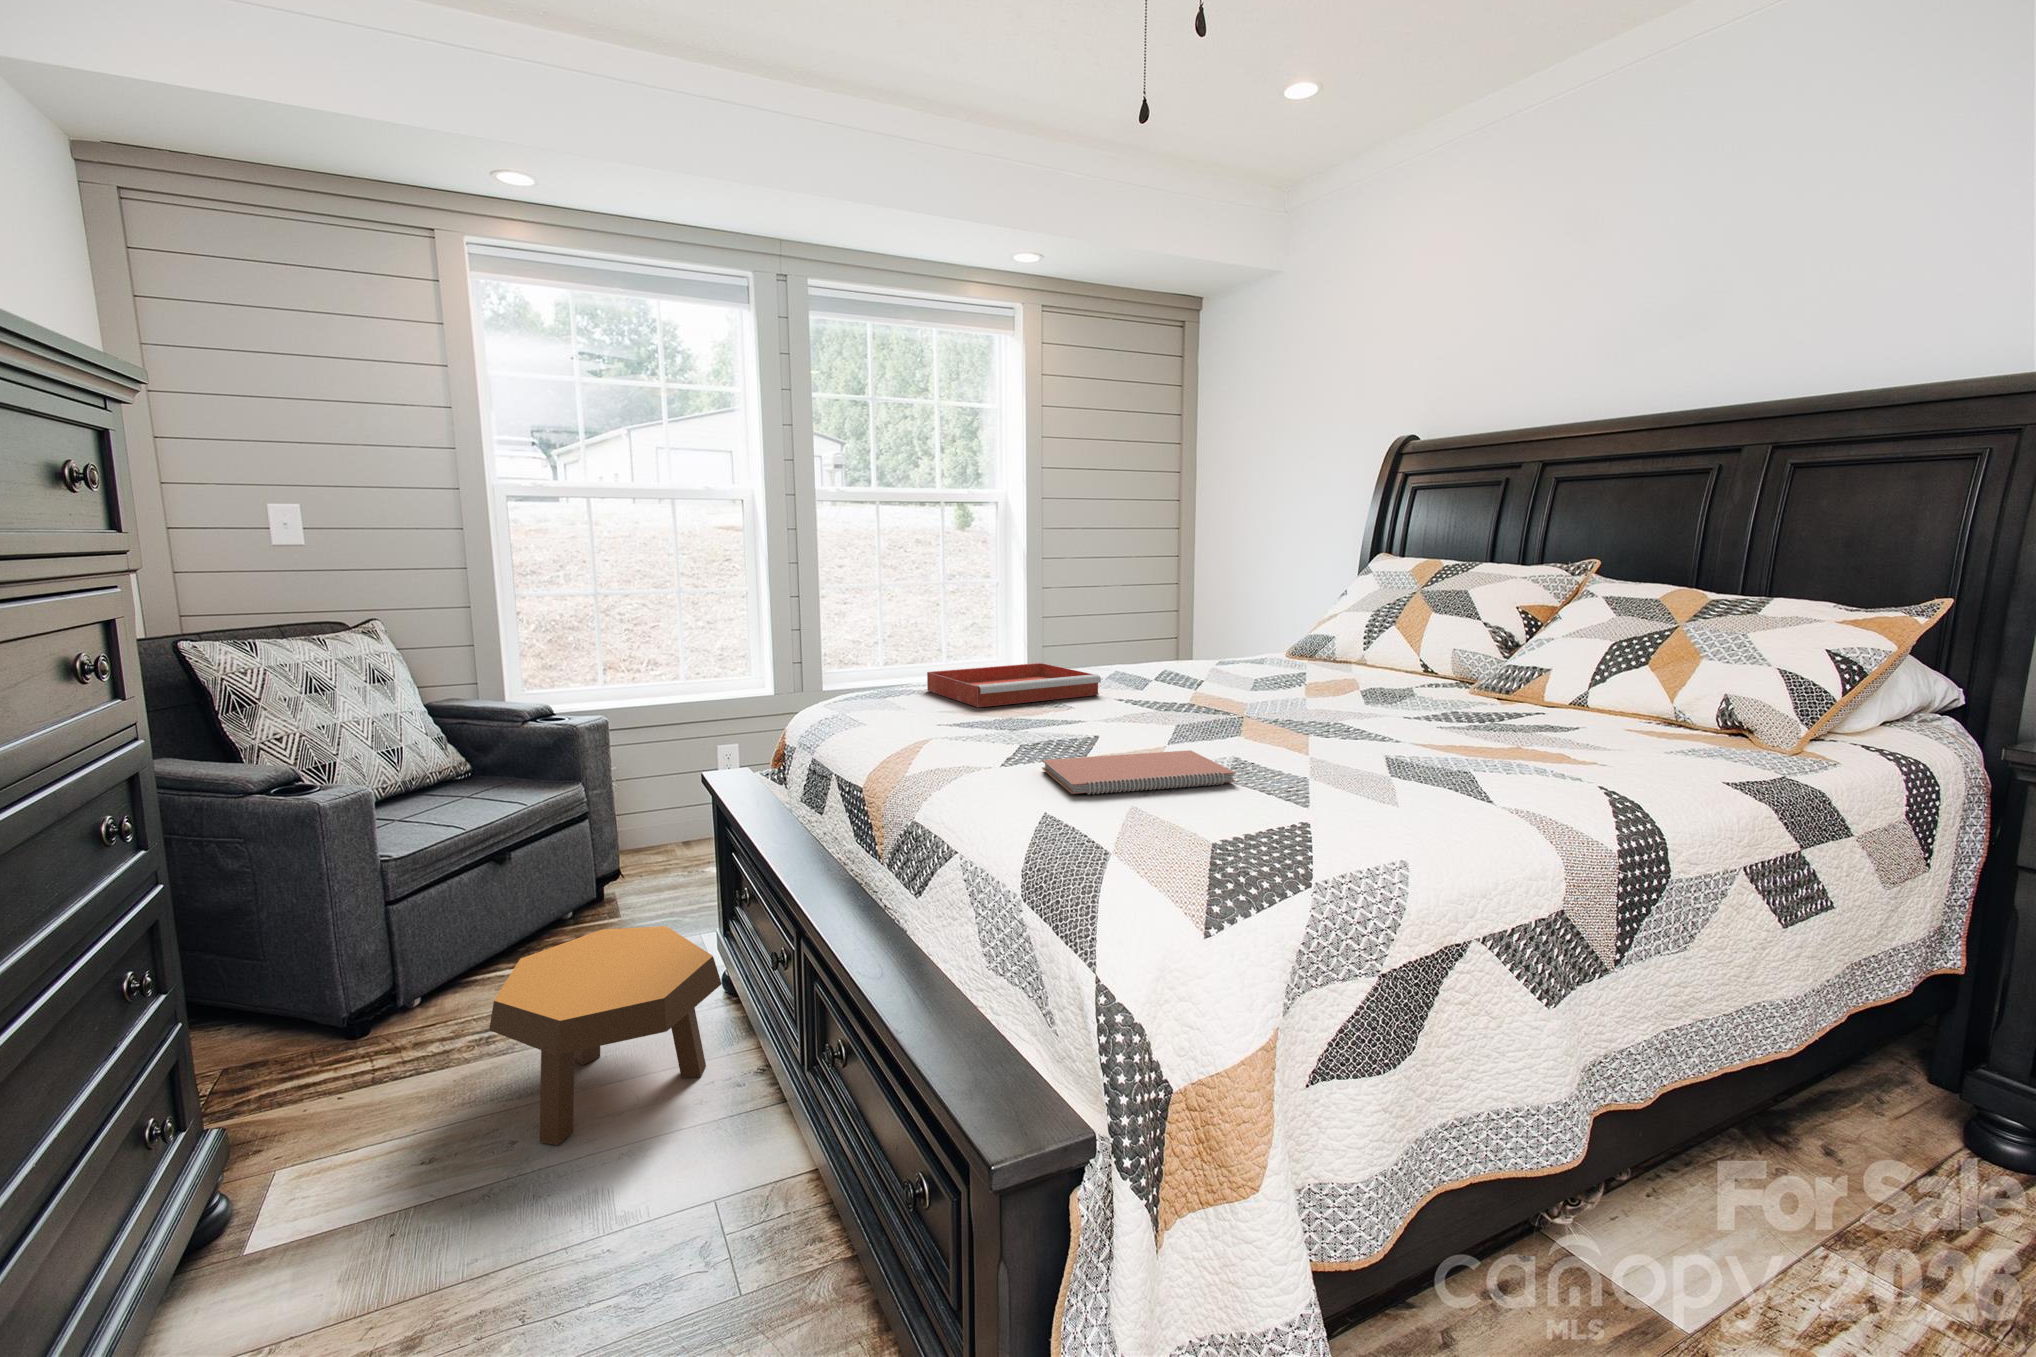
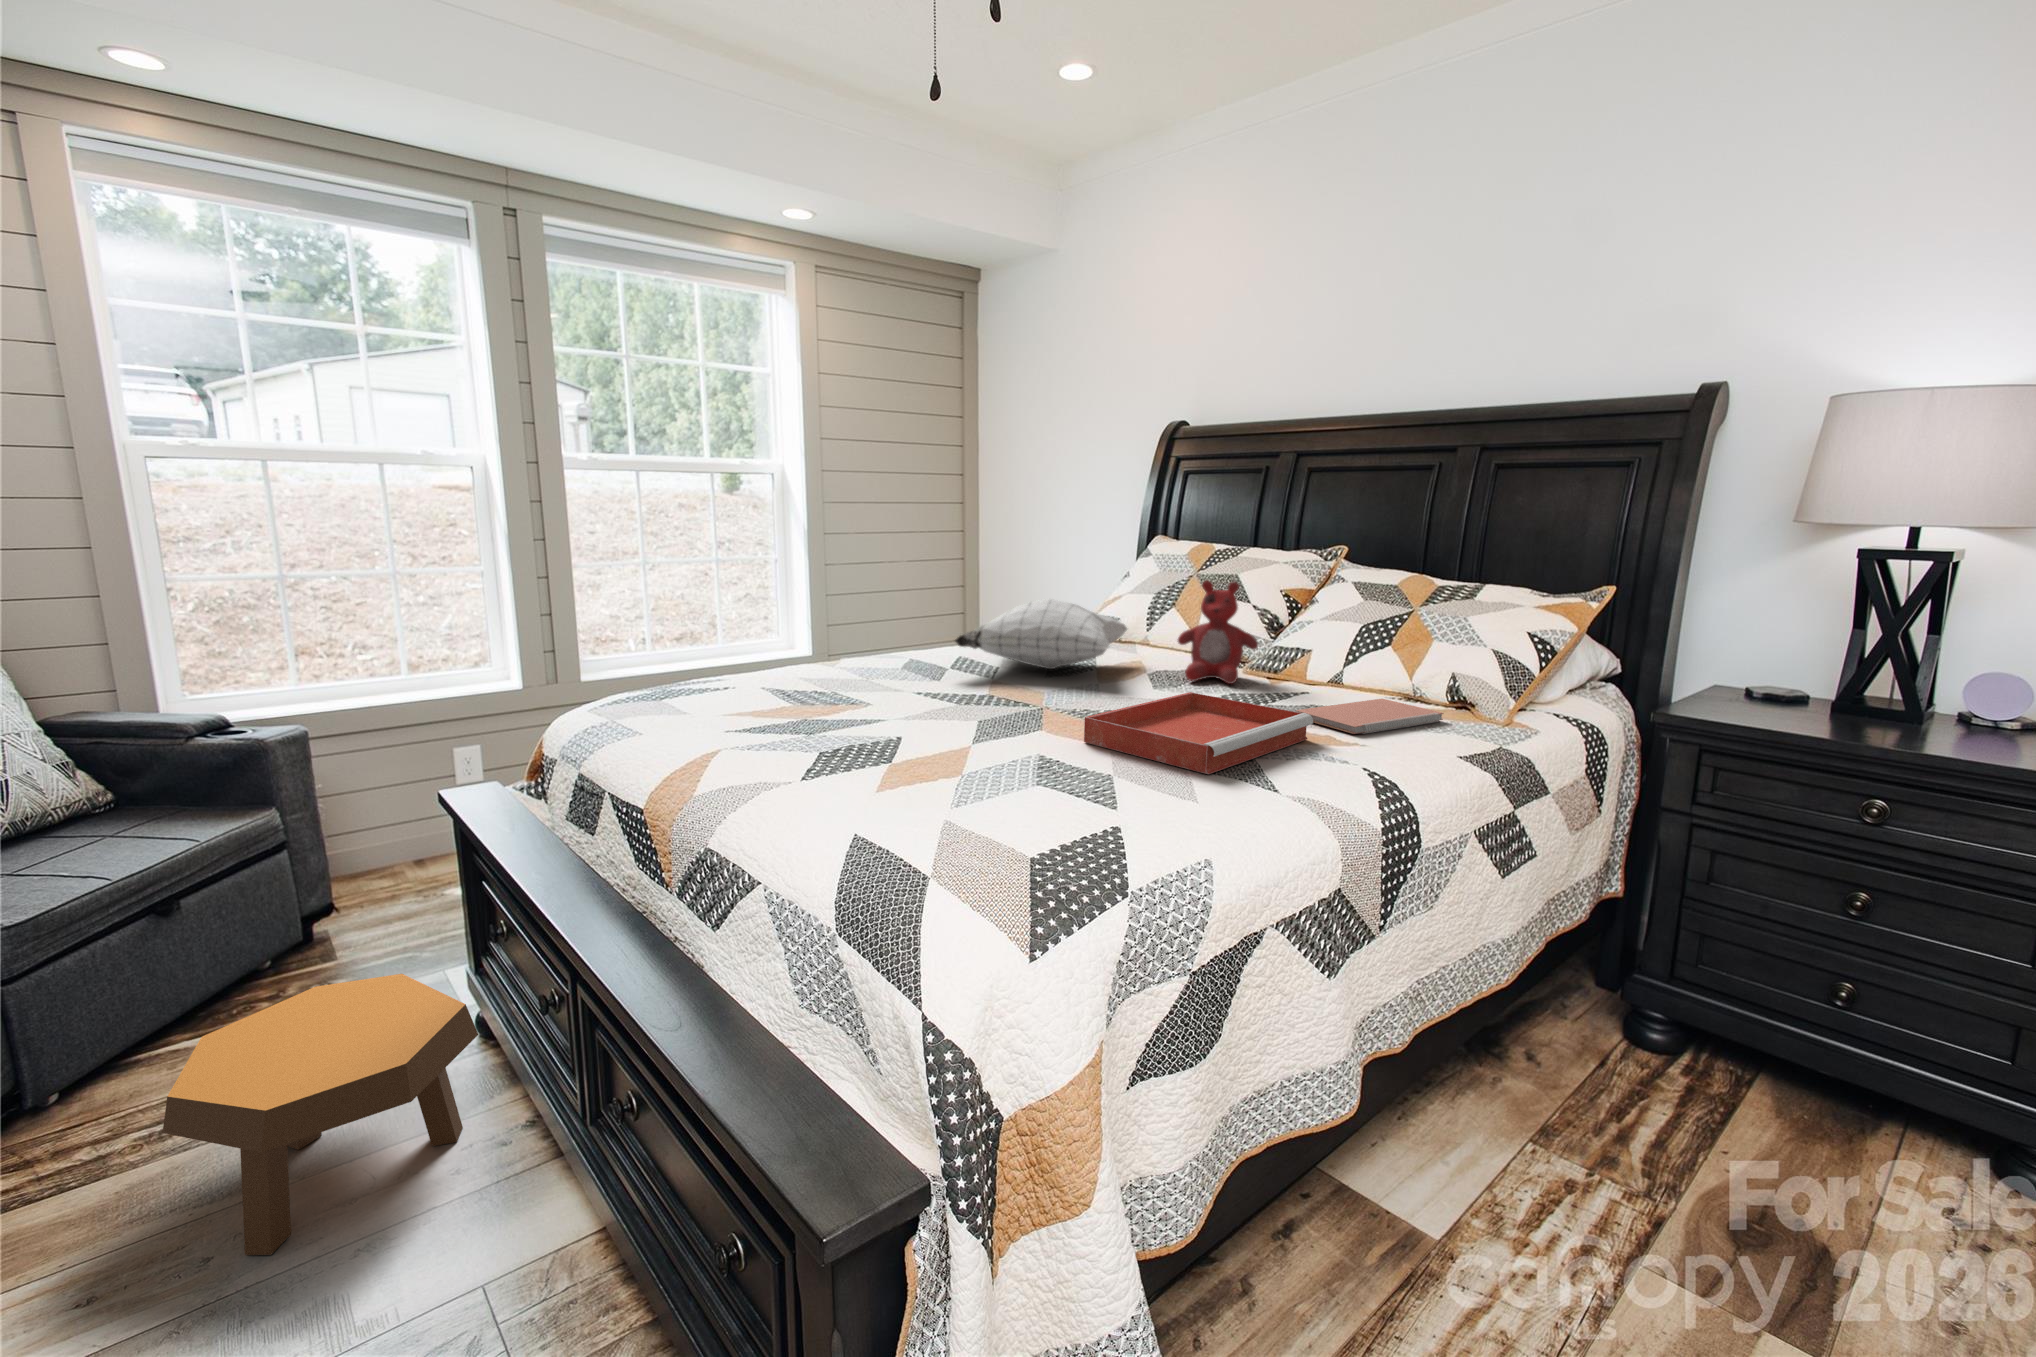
stuffed bear: none [1391,595,1484,703] -> present [1178,581,1258,684]
pillow: none [1154,614,1338,685] -> present [955,599,1127,669]
tray: present [927,663,1101,707] -> present [1084,692,1313,774]
notebook: present [1042,750,1235,794] -> present [1295,699,1444,734]

